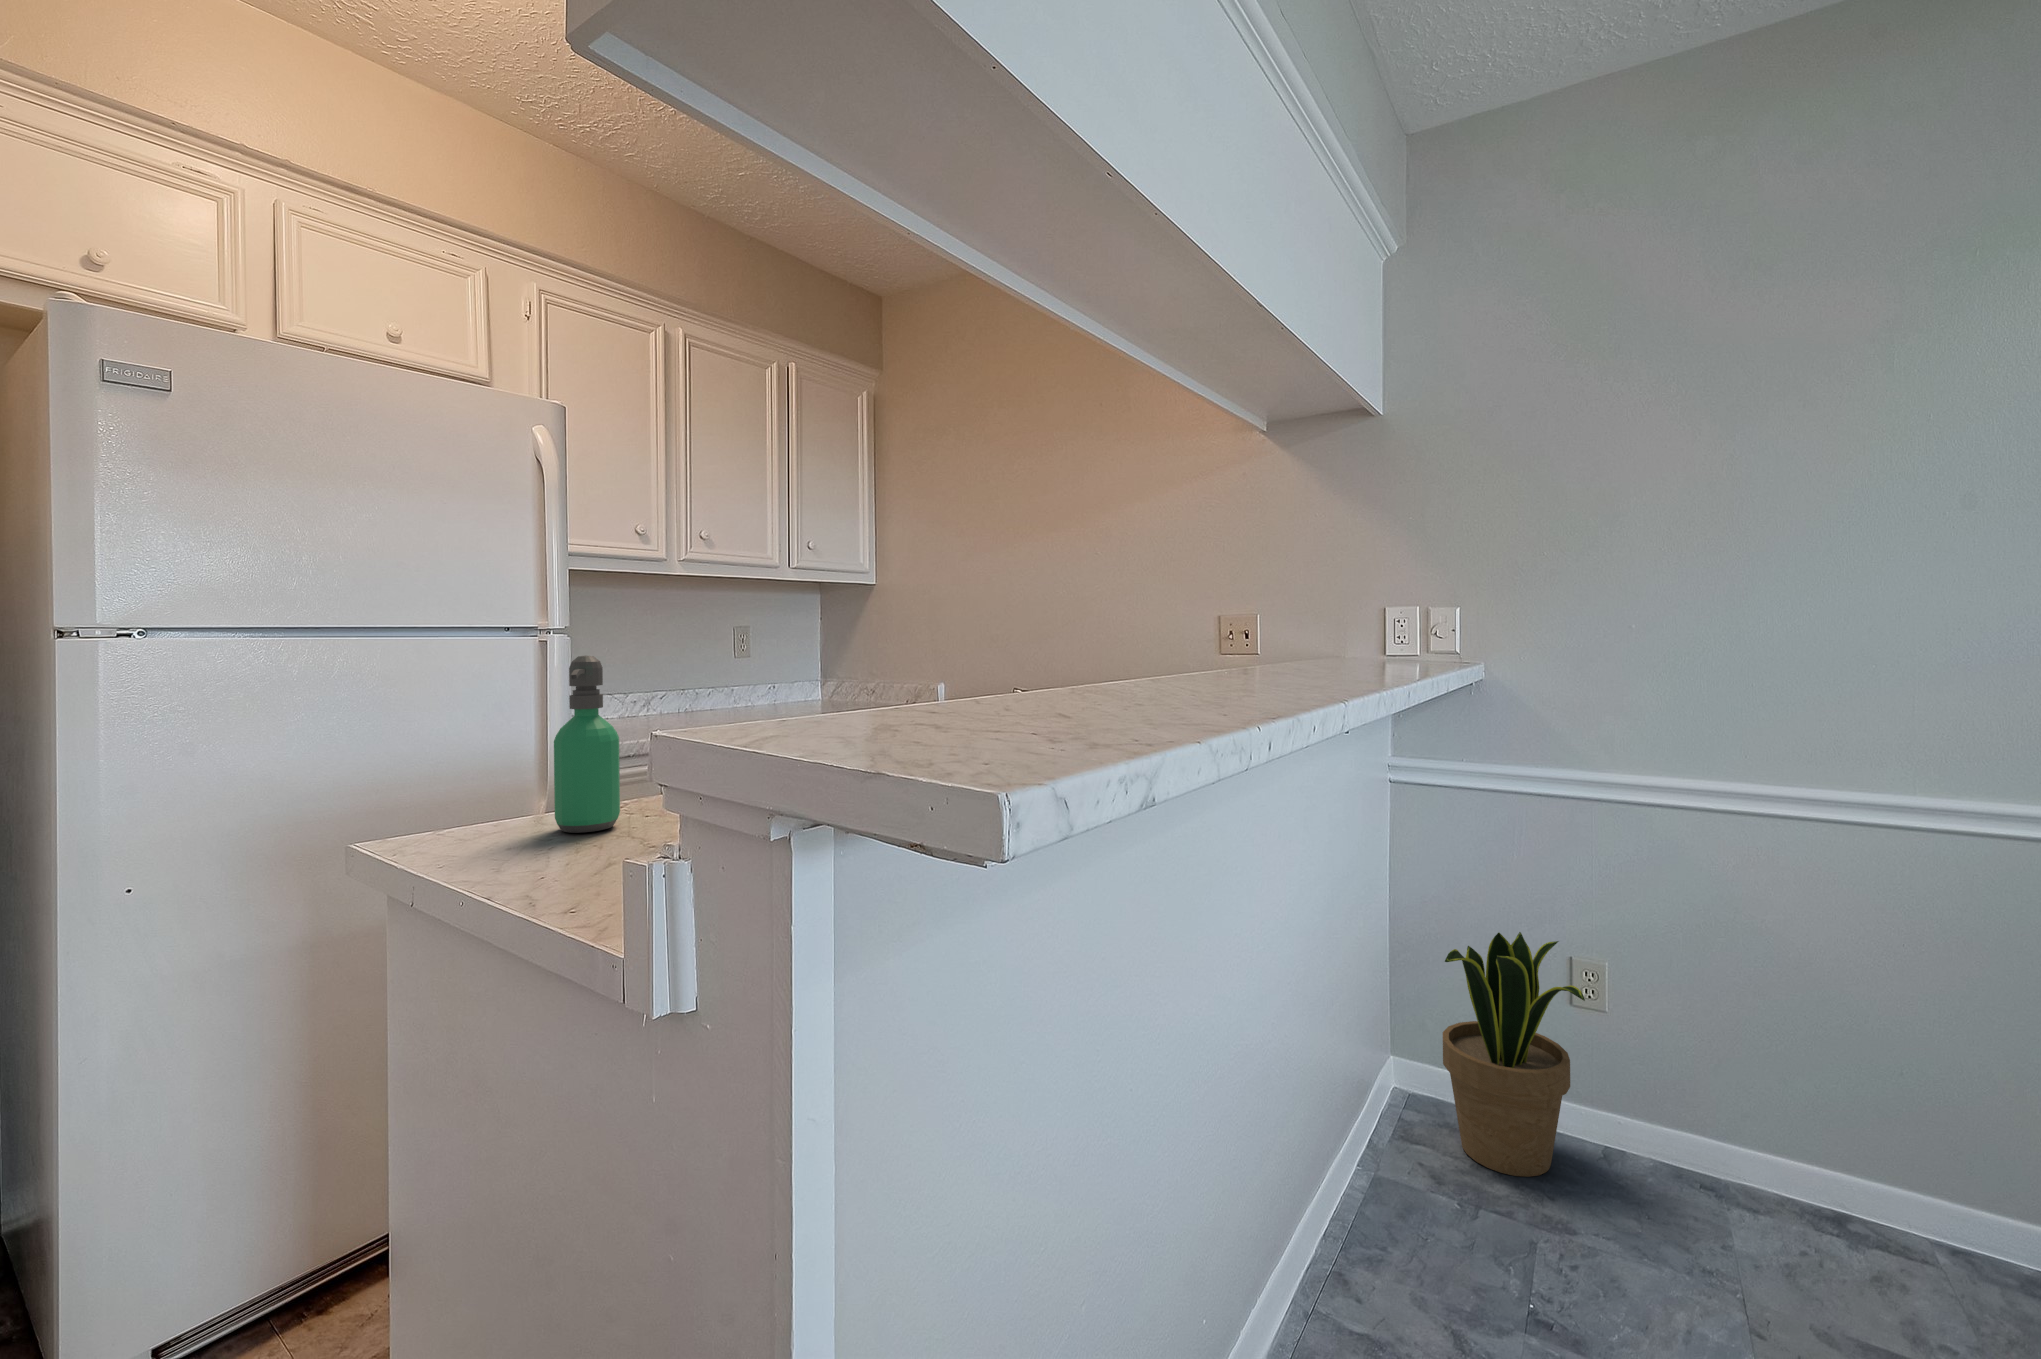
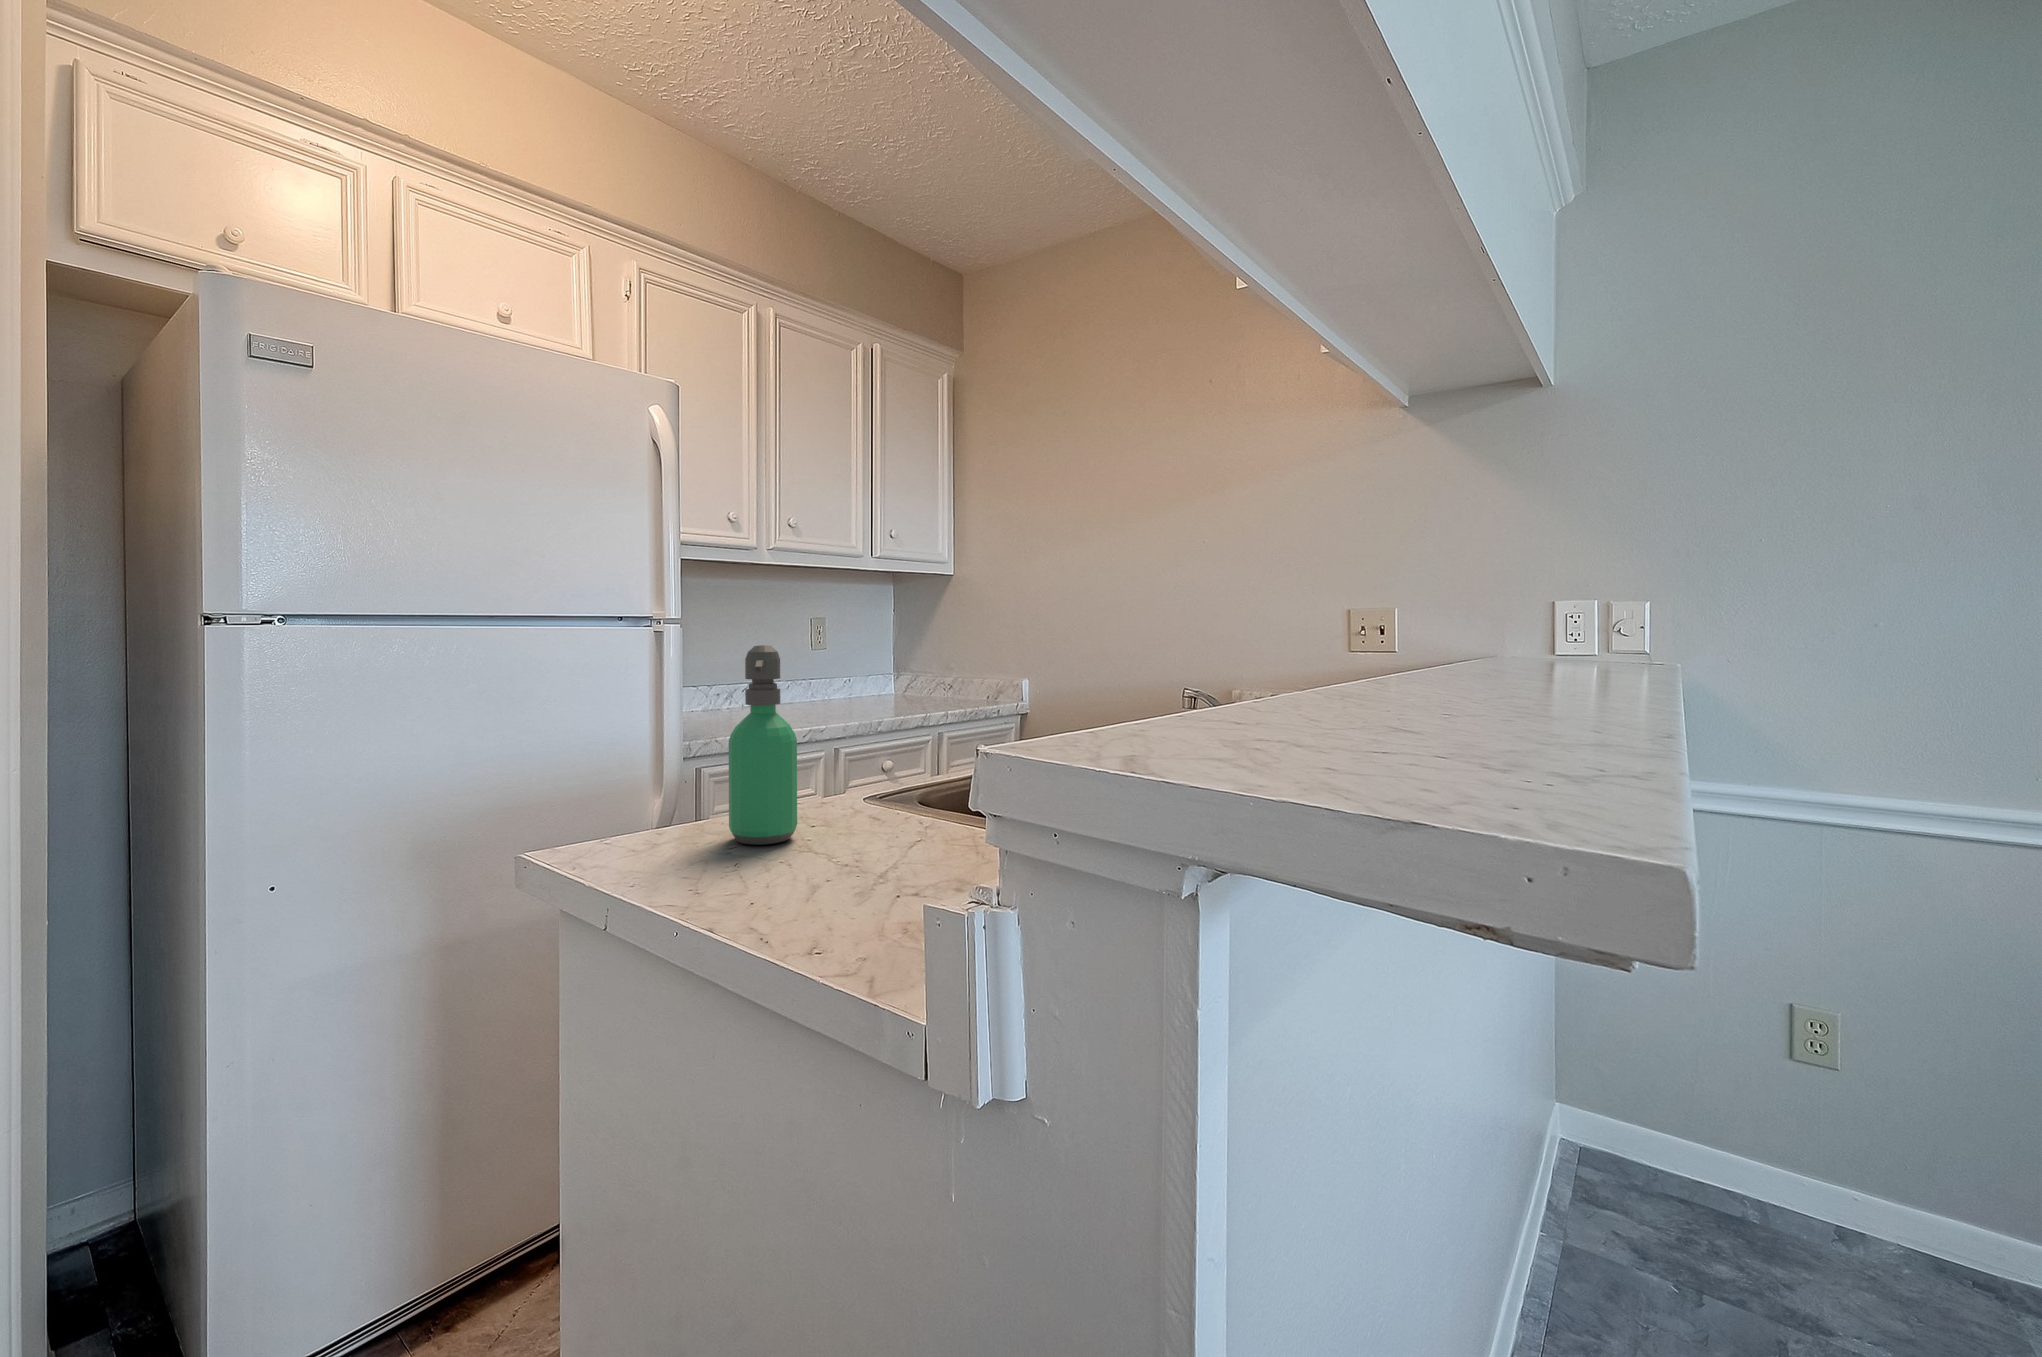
potted plant: present [1443,932,1585,1177] -> none [1635,972,1830,1255]

